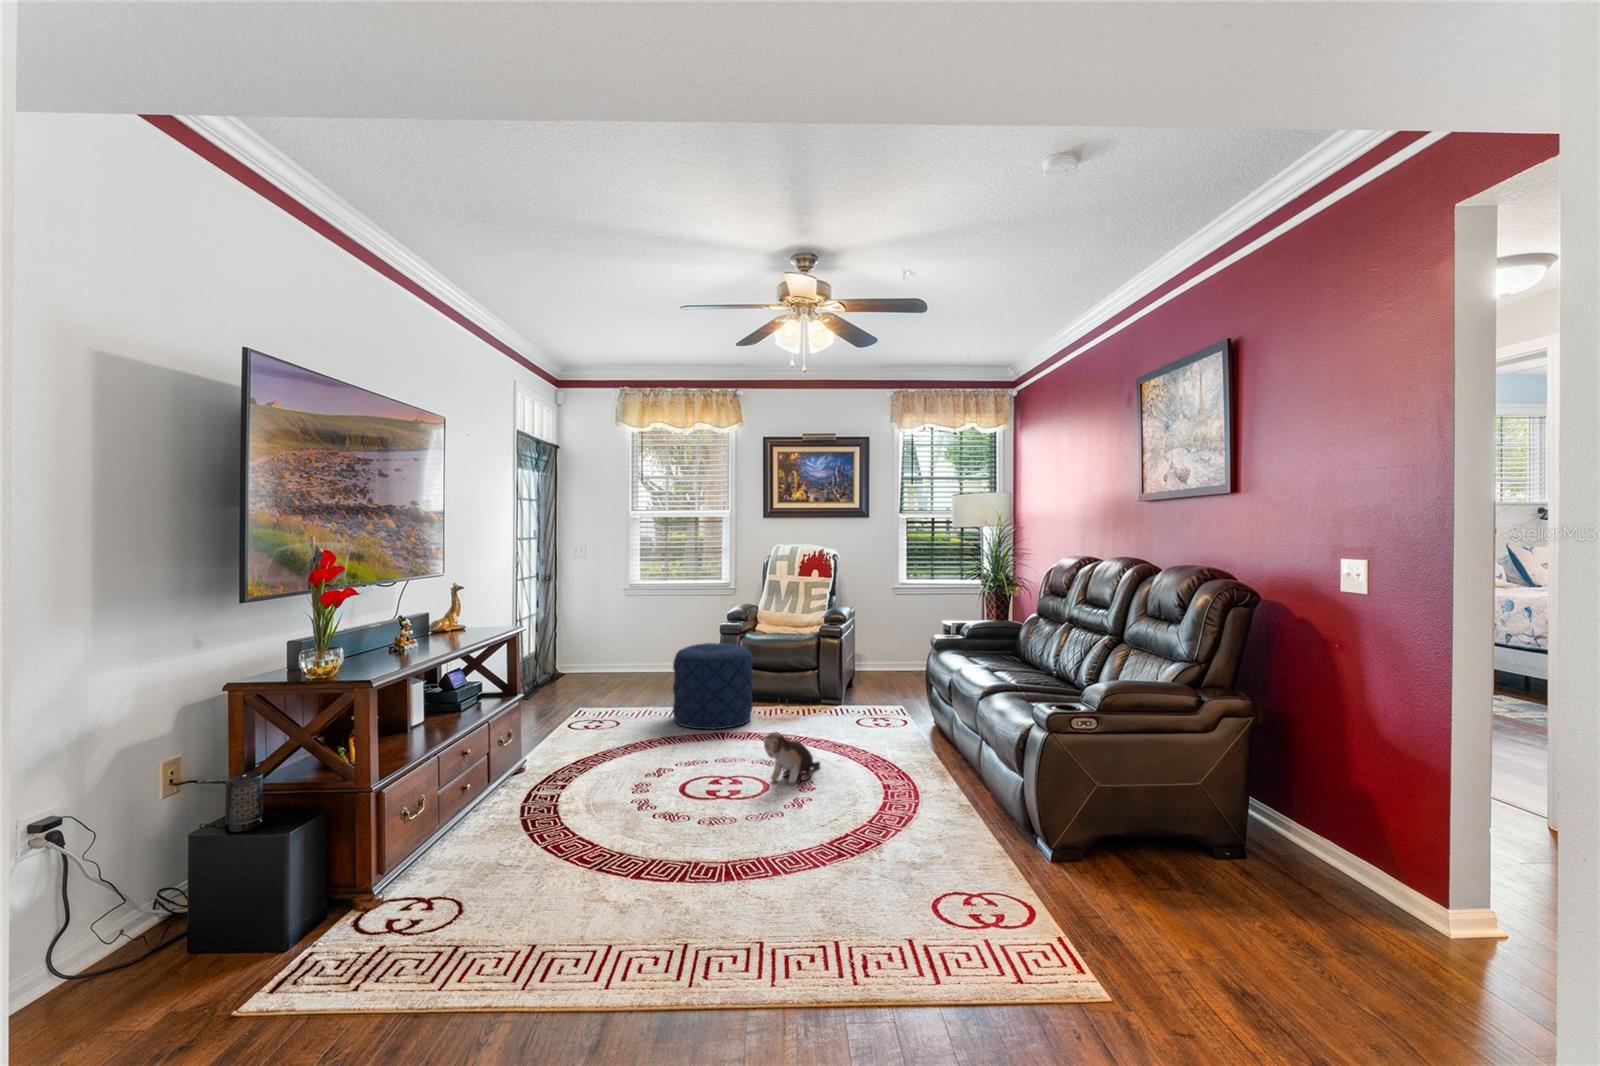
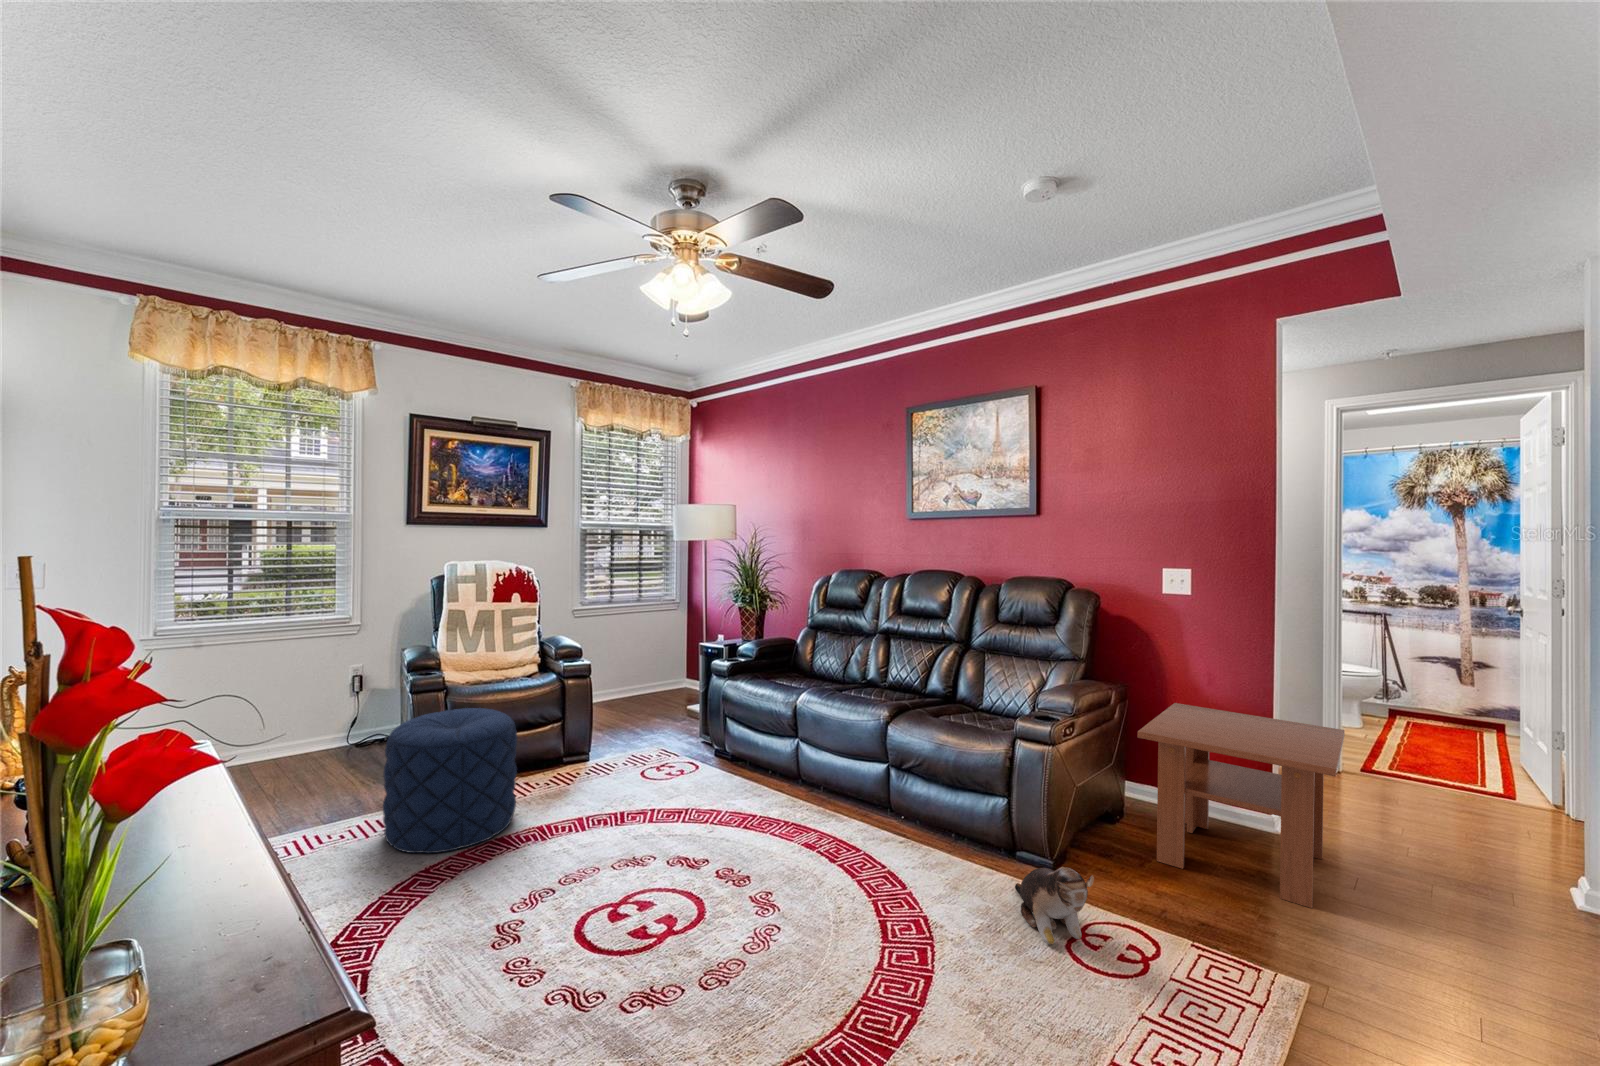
coffee table: none [1167,727,1496,962] -> present [1137,703,1345,908]
plush toy: present [759,732,820,783] -> present [1015,866,1094,945]

